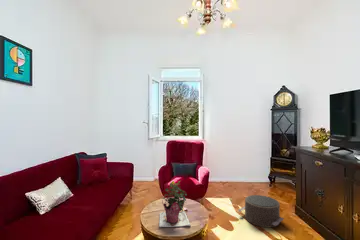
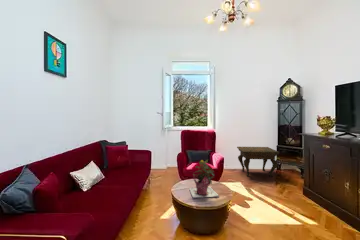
side table: none [229,157,272,191] -> present [237,147,279,177]
pouf: present [238,195,284,227] -> none [251,178,293,204]

